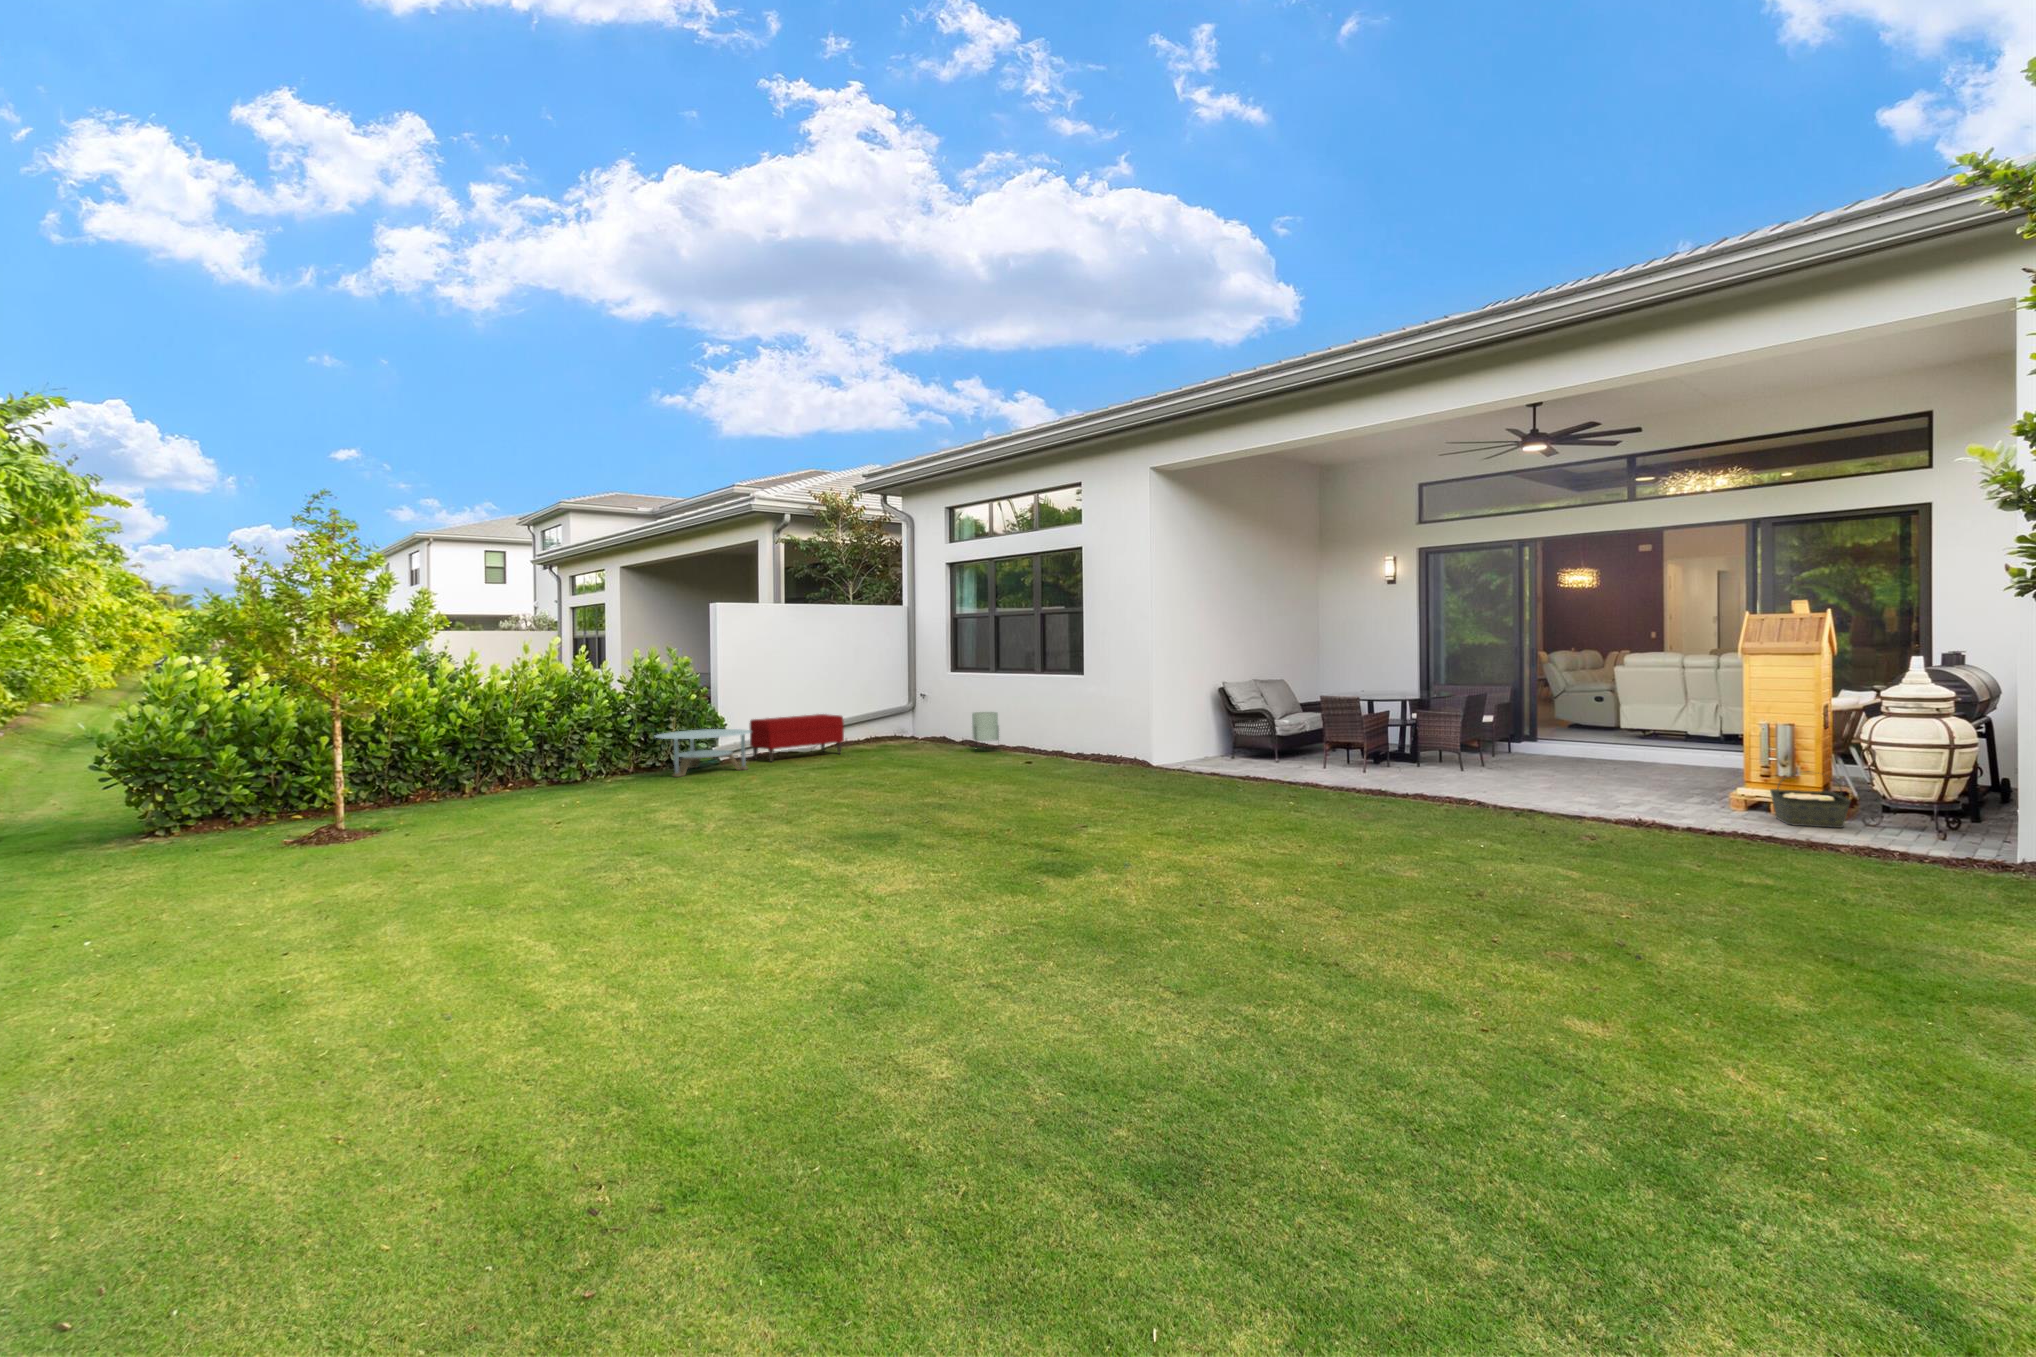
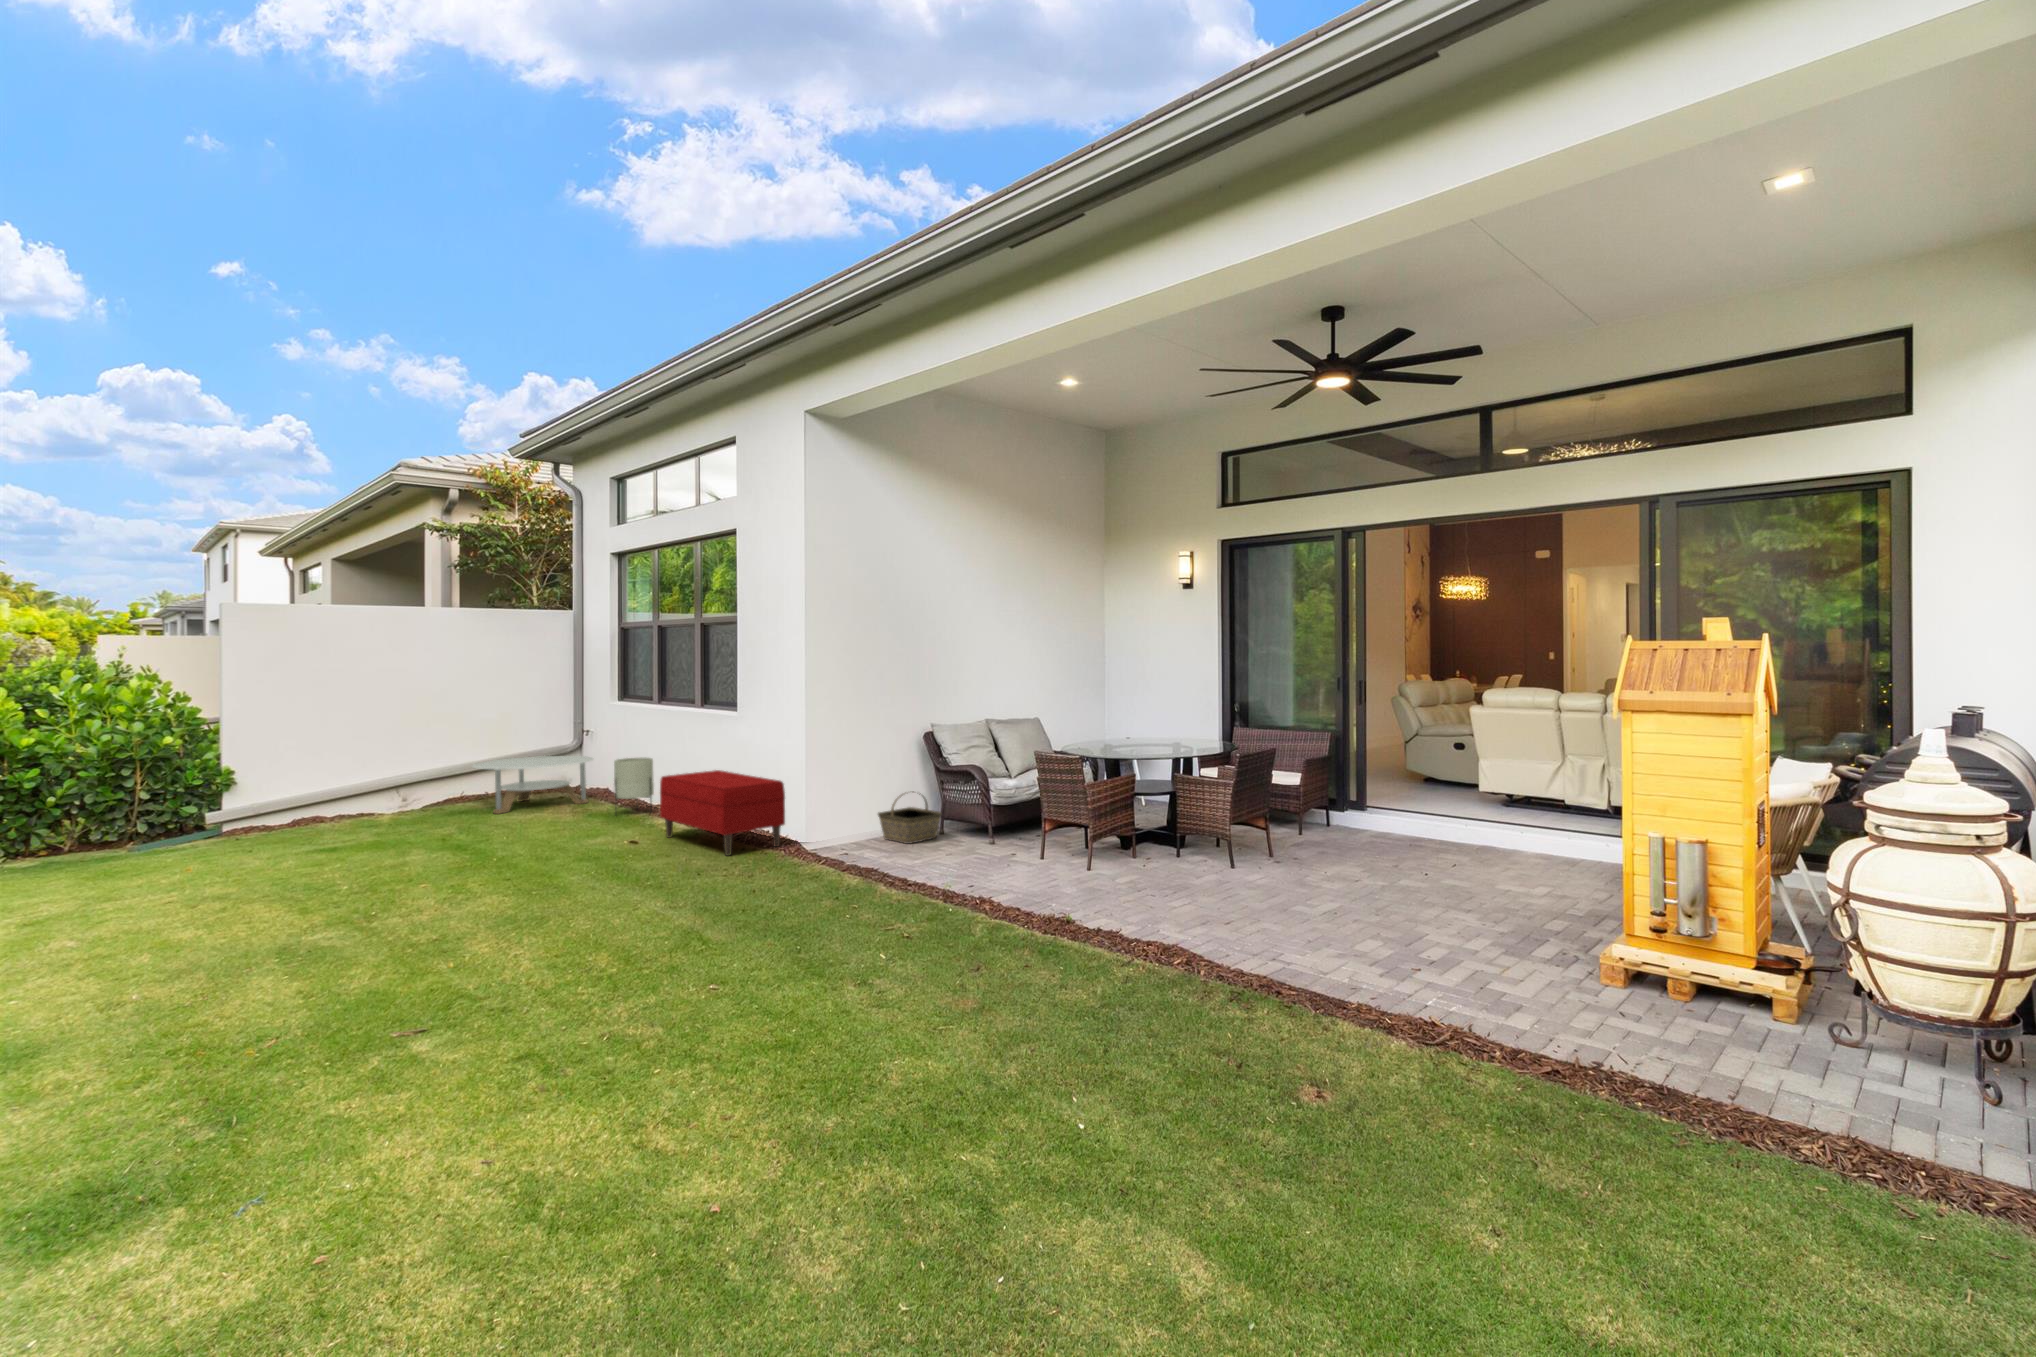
bench: present [750,714,844,762] -> present [660,770,785,855]
round table: present [655,729,752,777] -> present [472,756,593,814]
basket: present [1770,775,1851,828] -> present [878,791,942,844]

